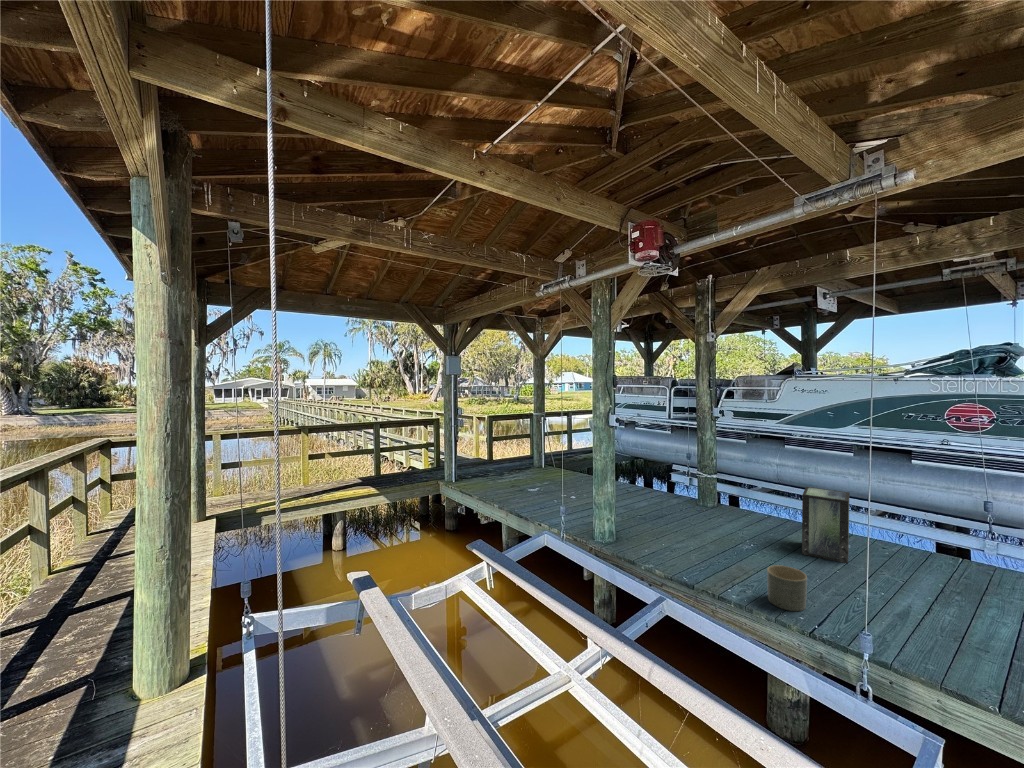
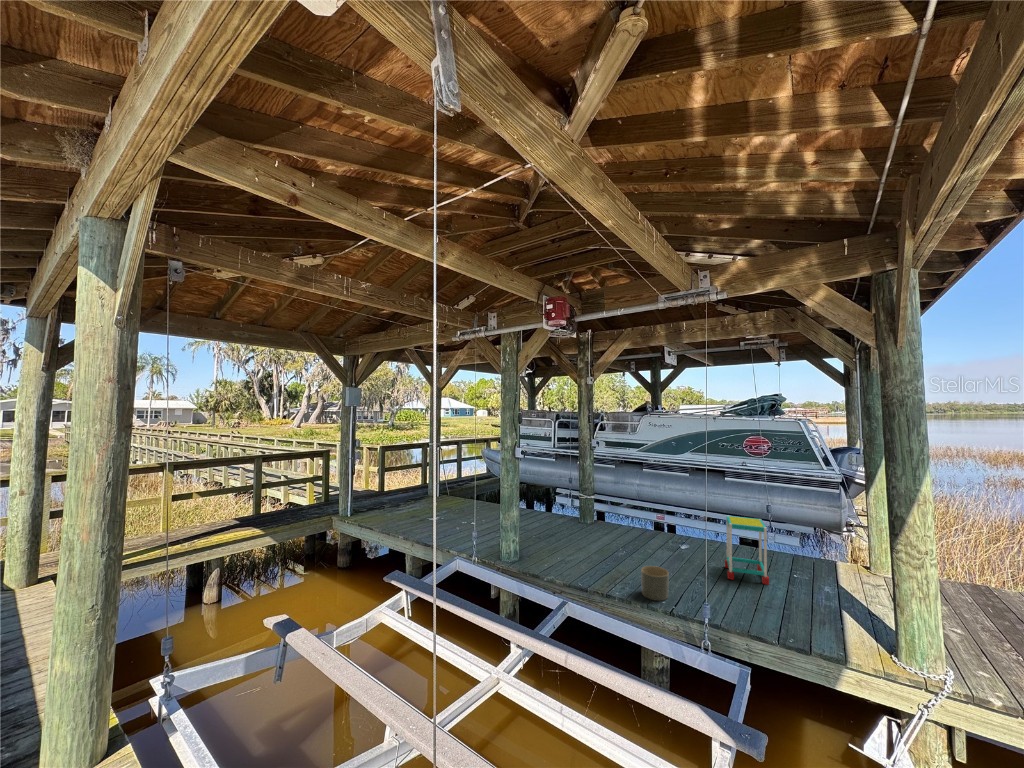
storage box: present [802,487,850,563] -> none [660,502,691,560]
side table: none [901,510,974,611] -> present [725,516,769,585]

